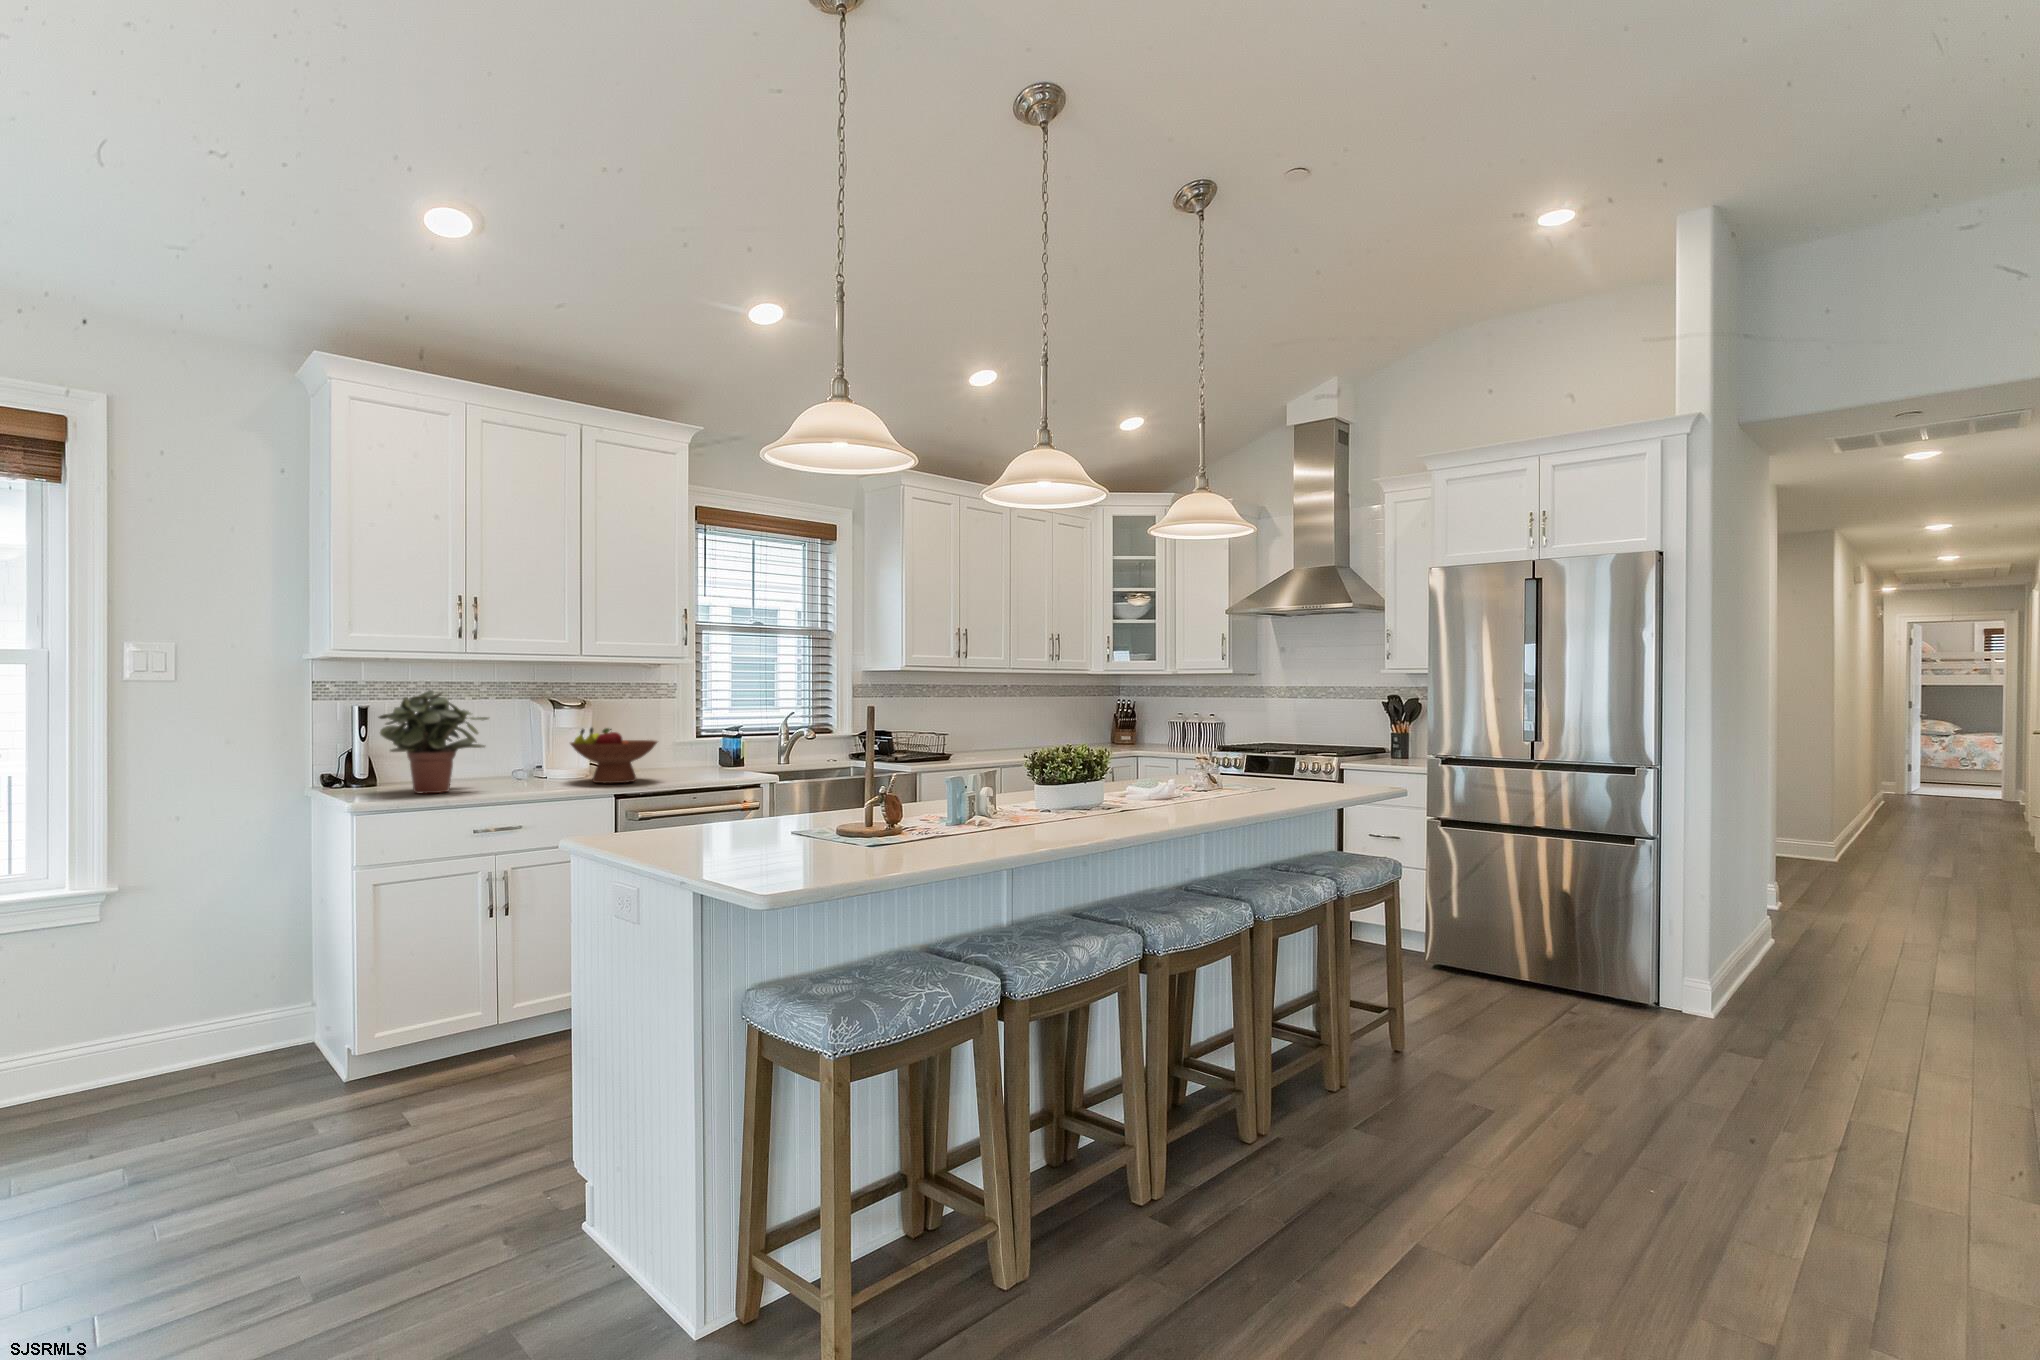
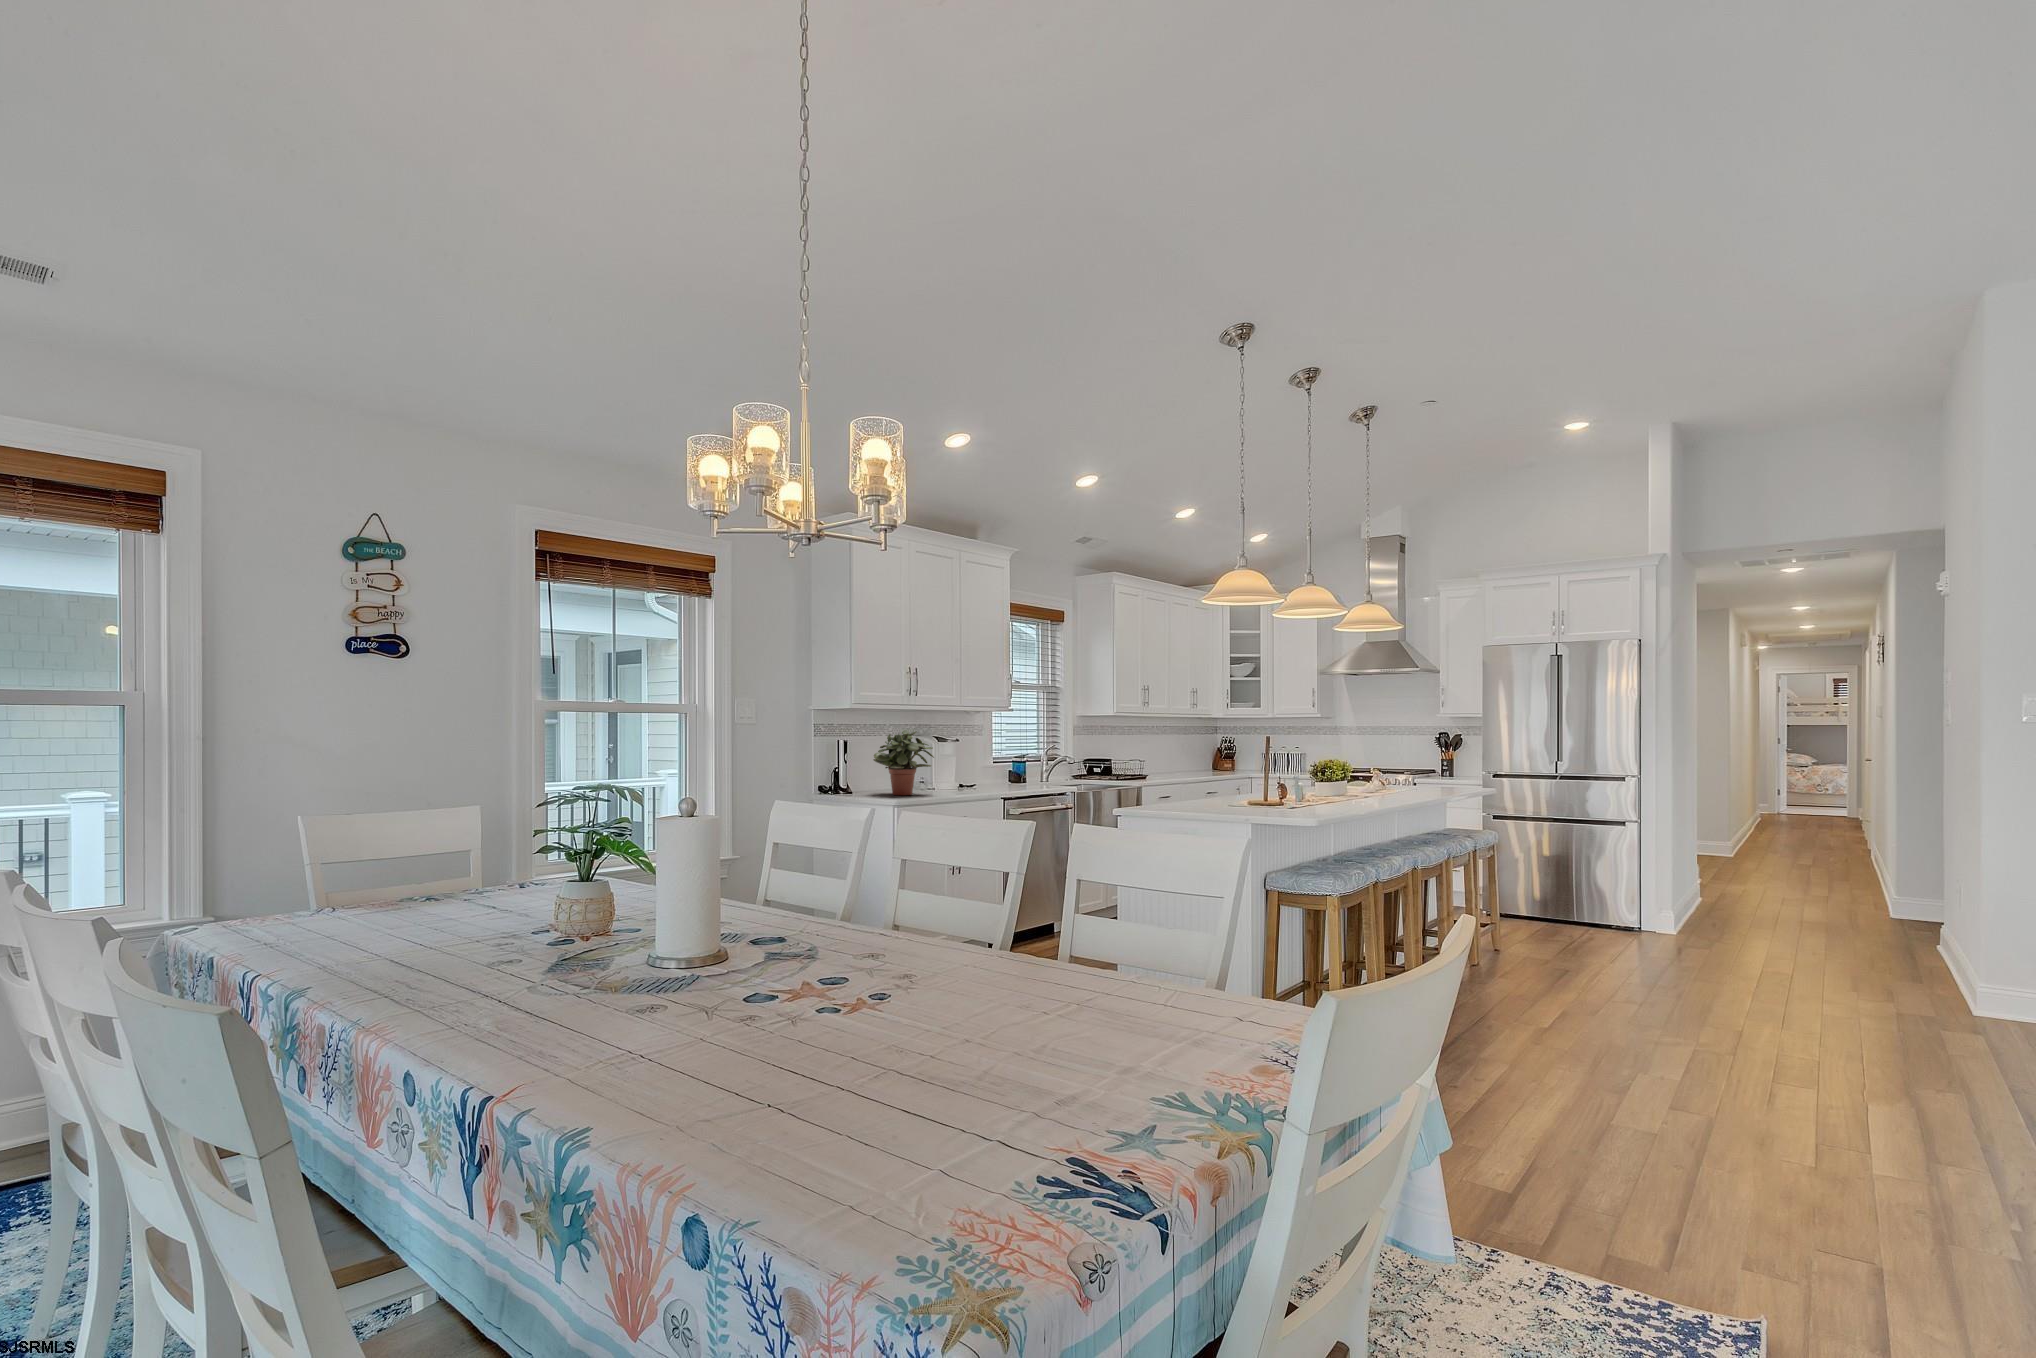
fruit bowl: present [570,728,657,783] -> none [959,754,1014,790]

